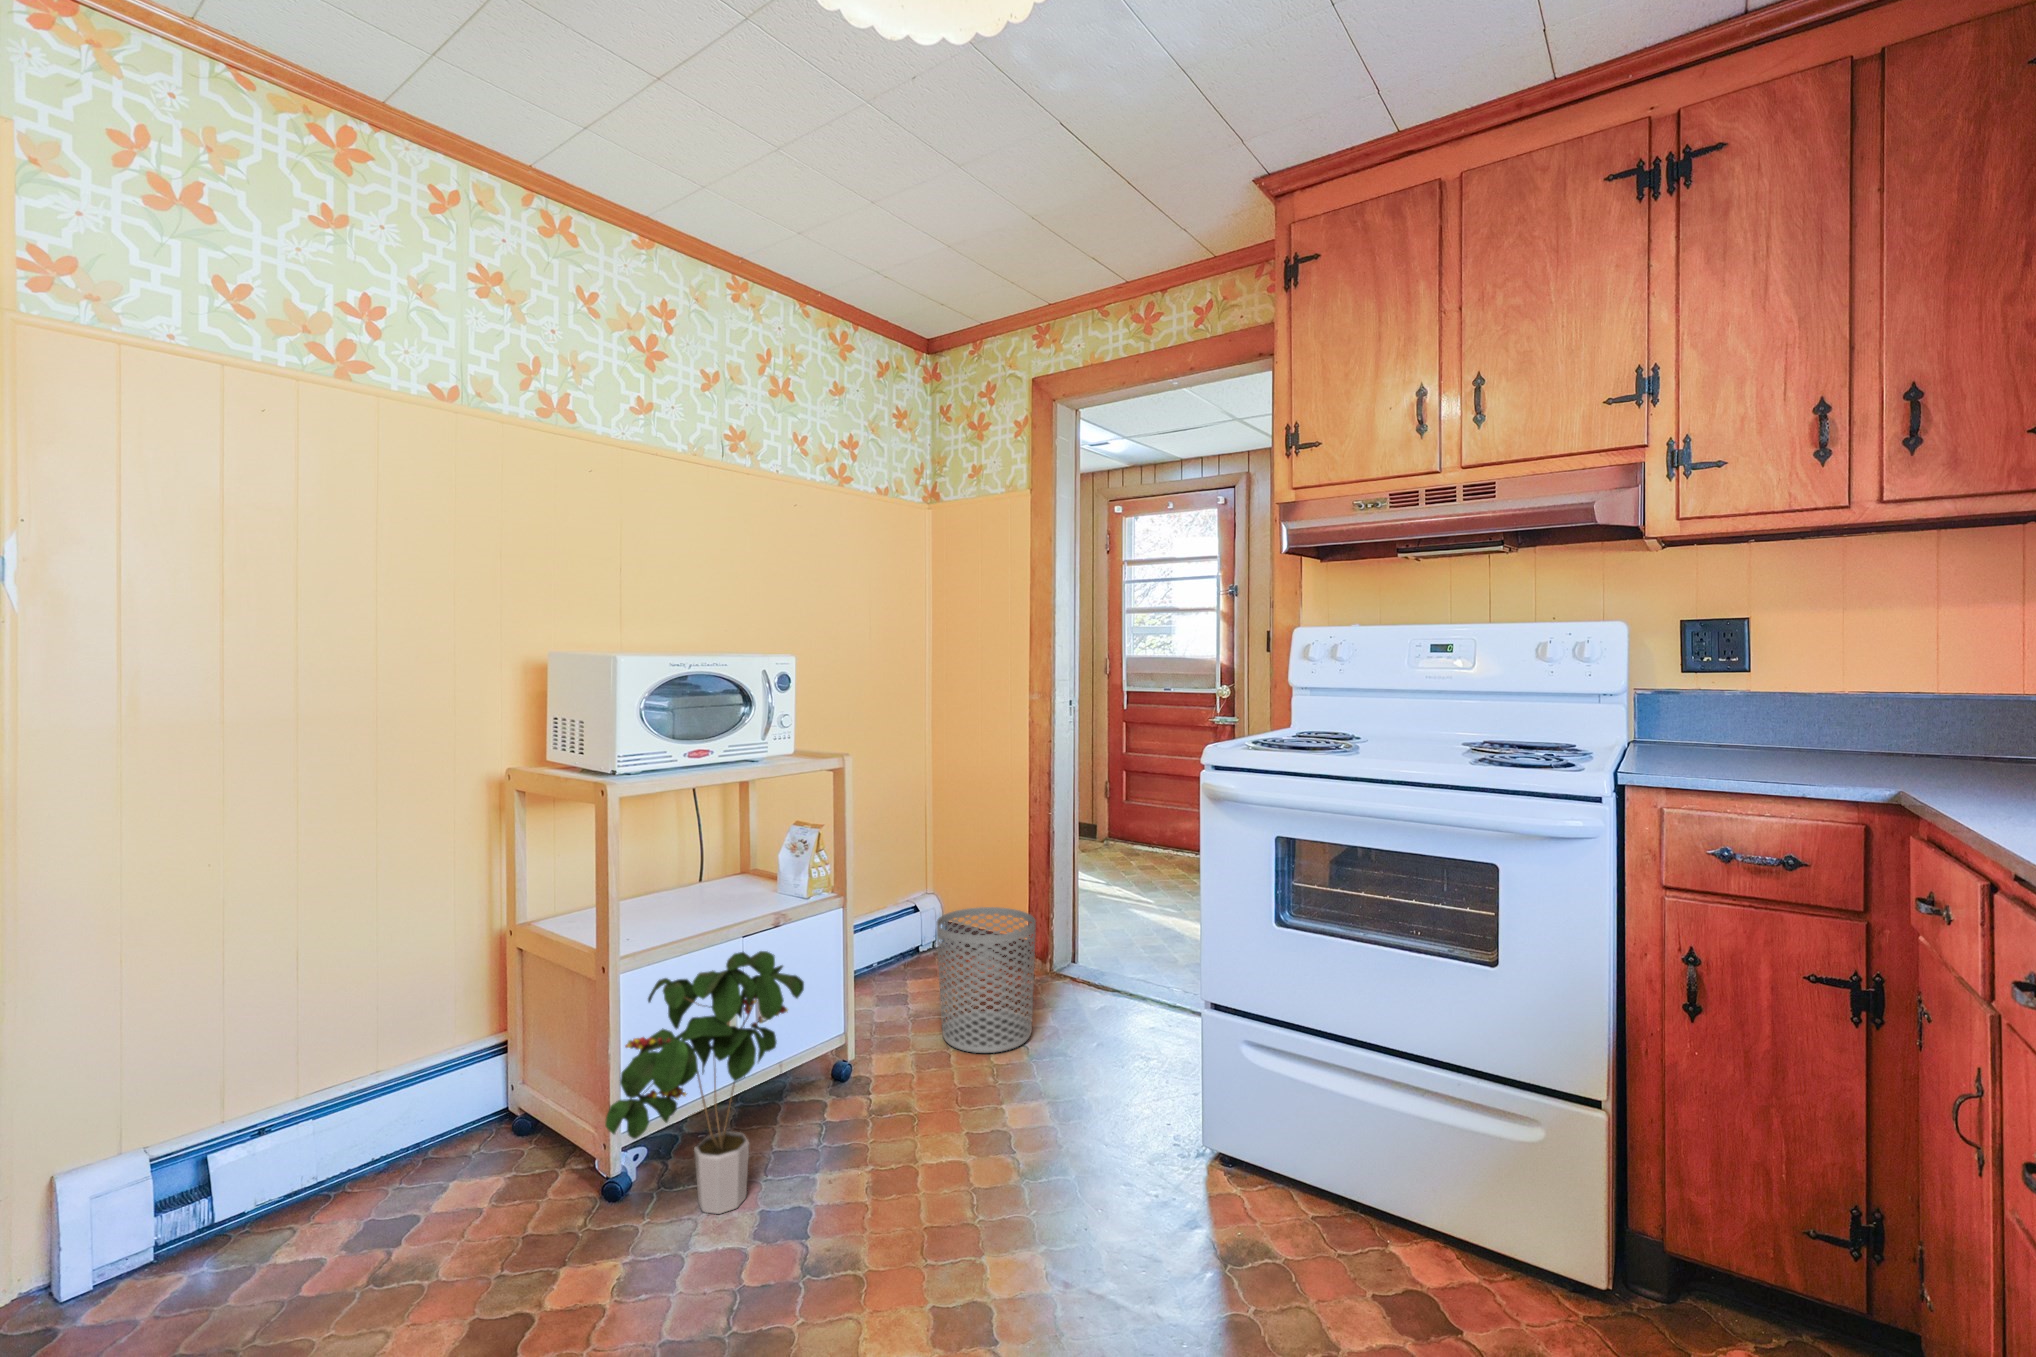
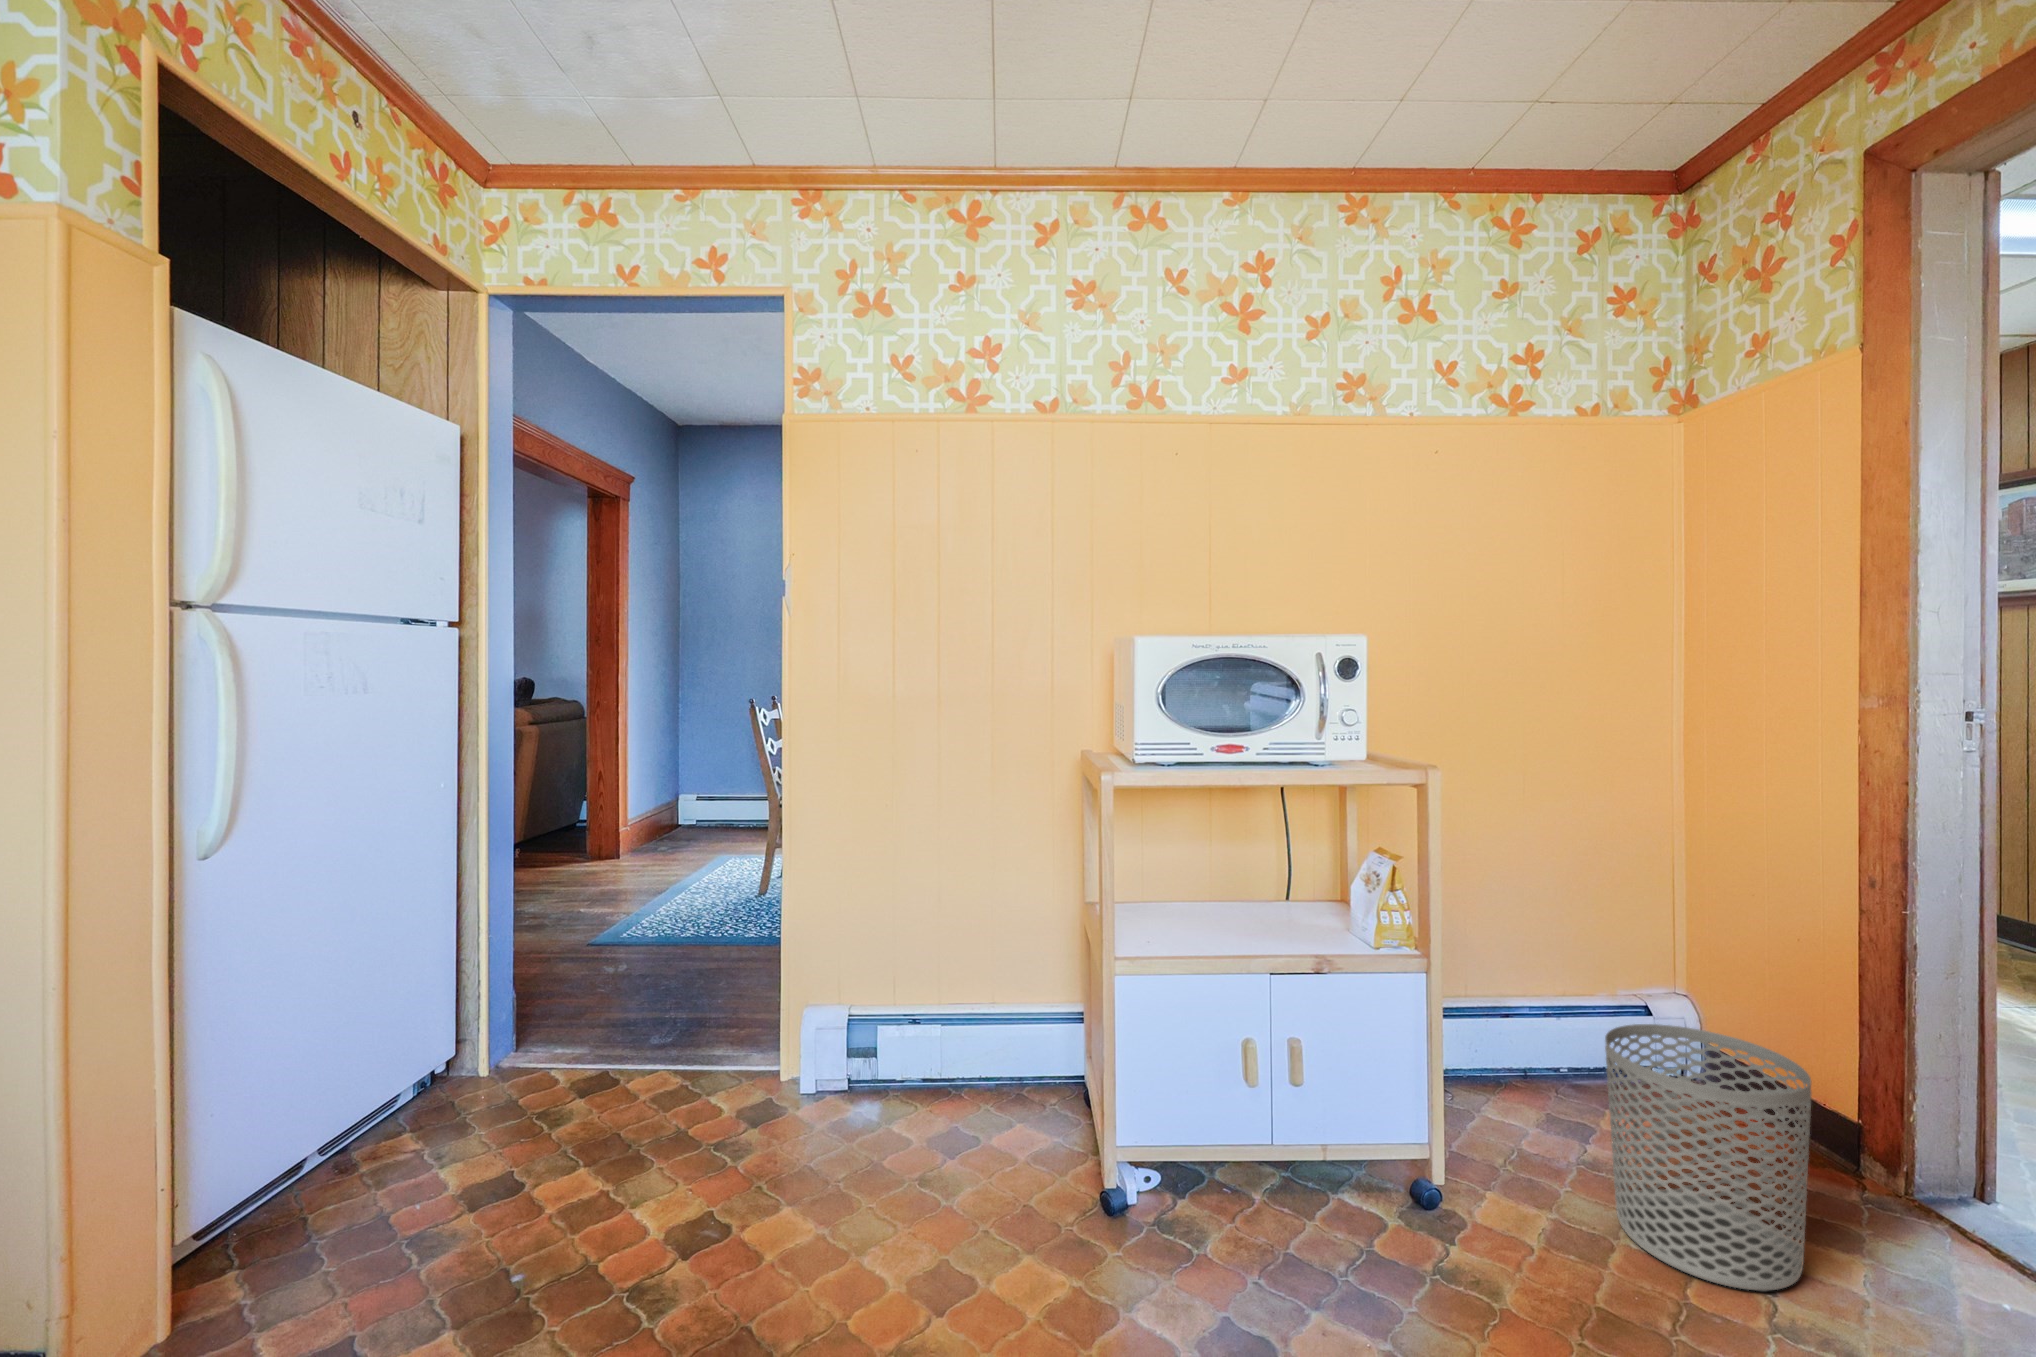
potted plant: present [605,951,804,1214] -> none [1052,989,1317,1301]

